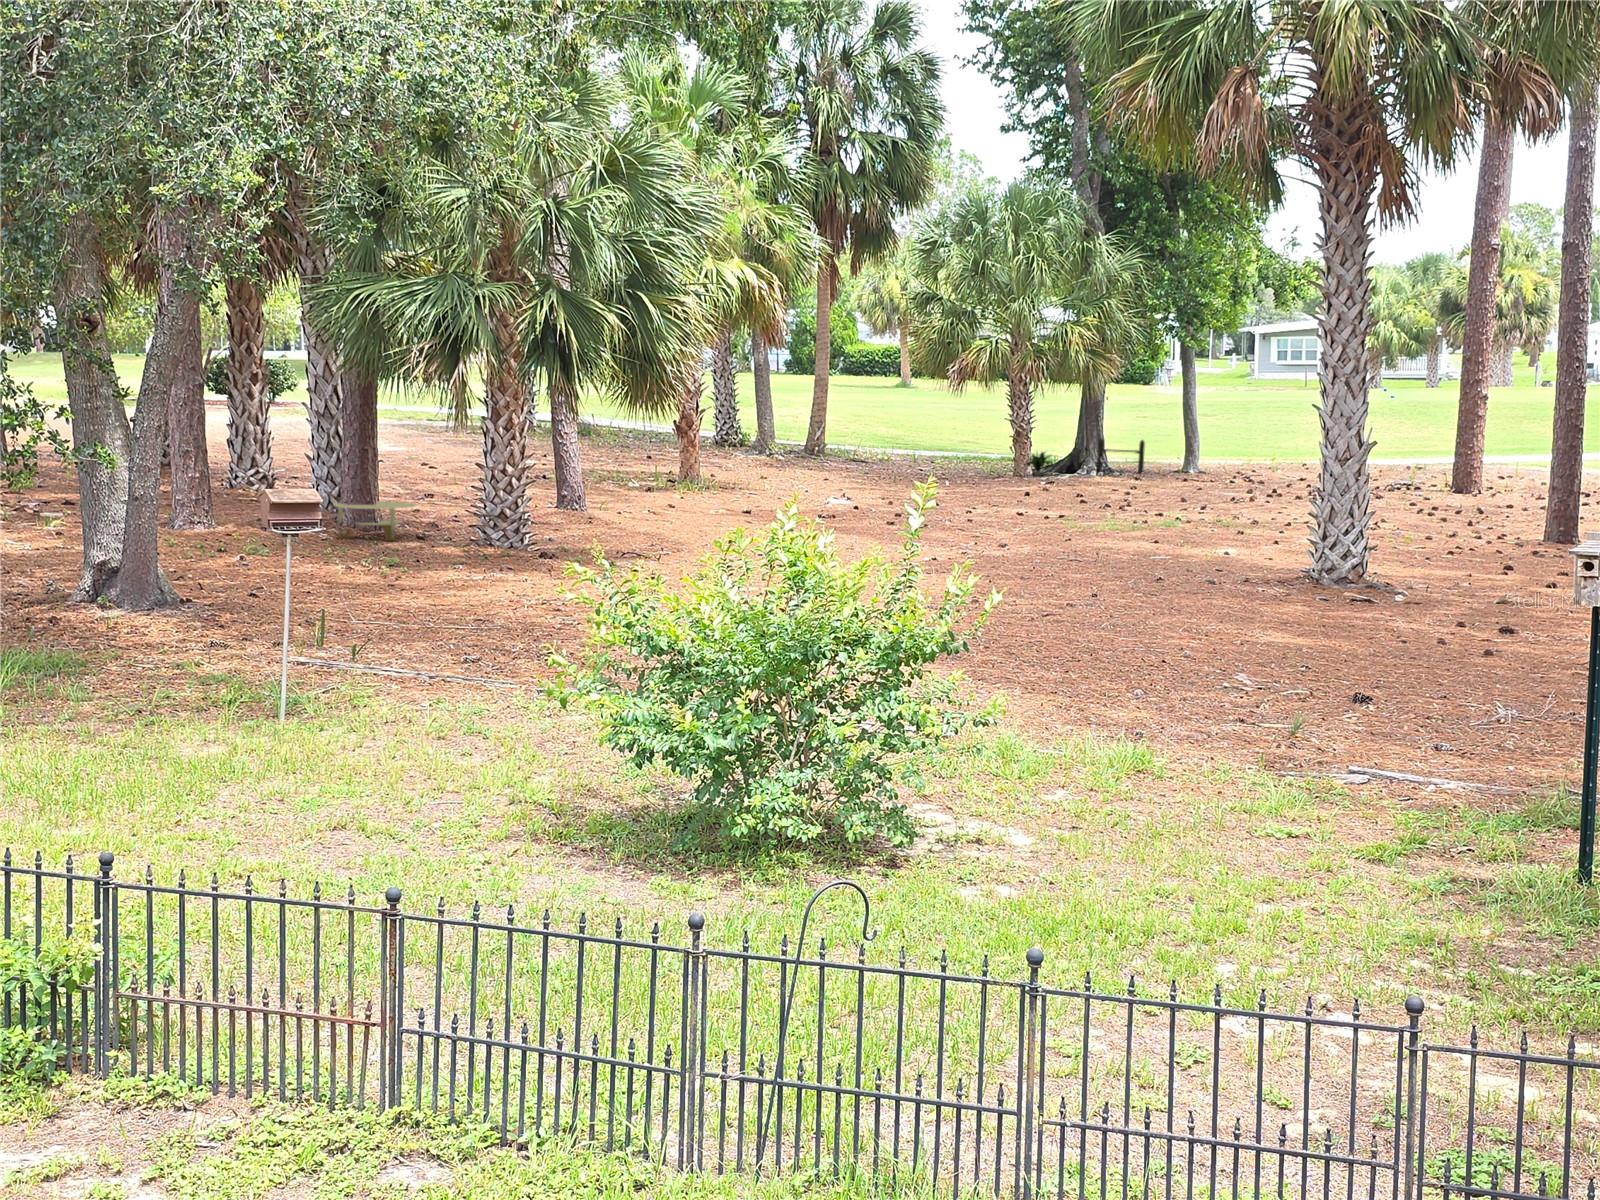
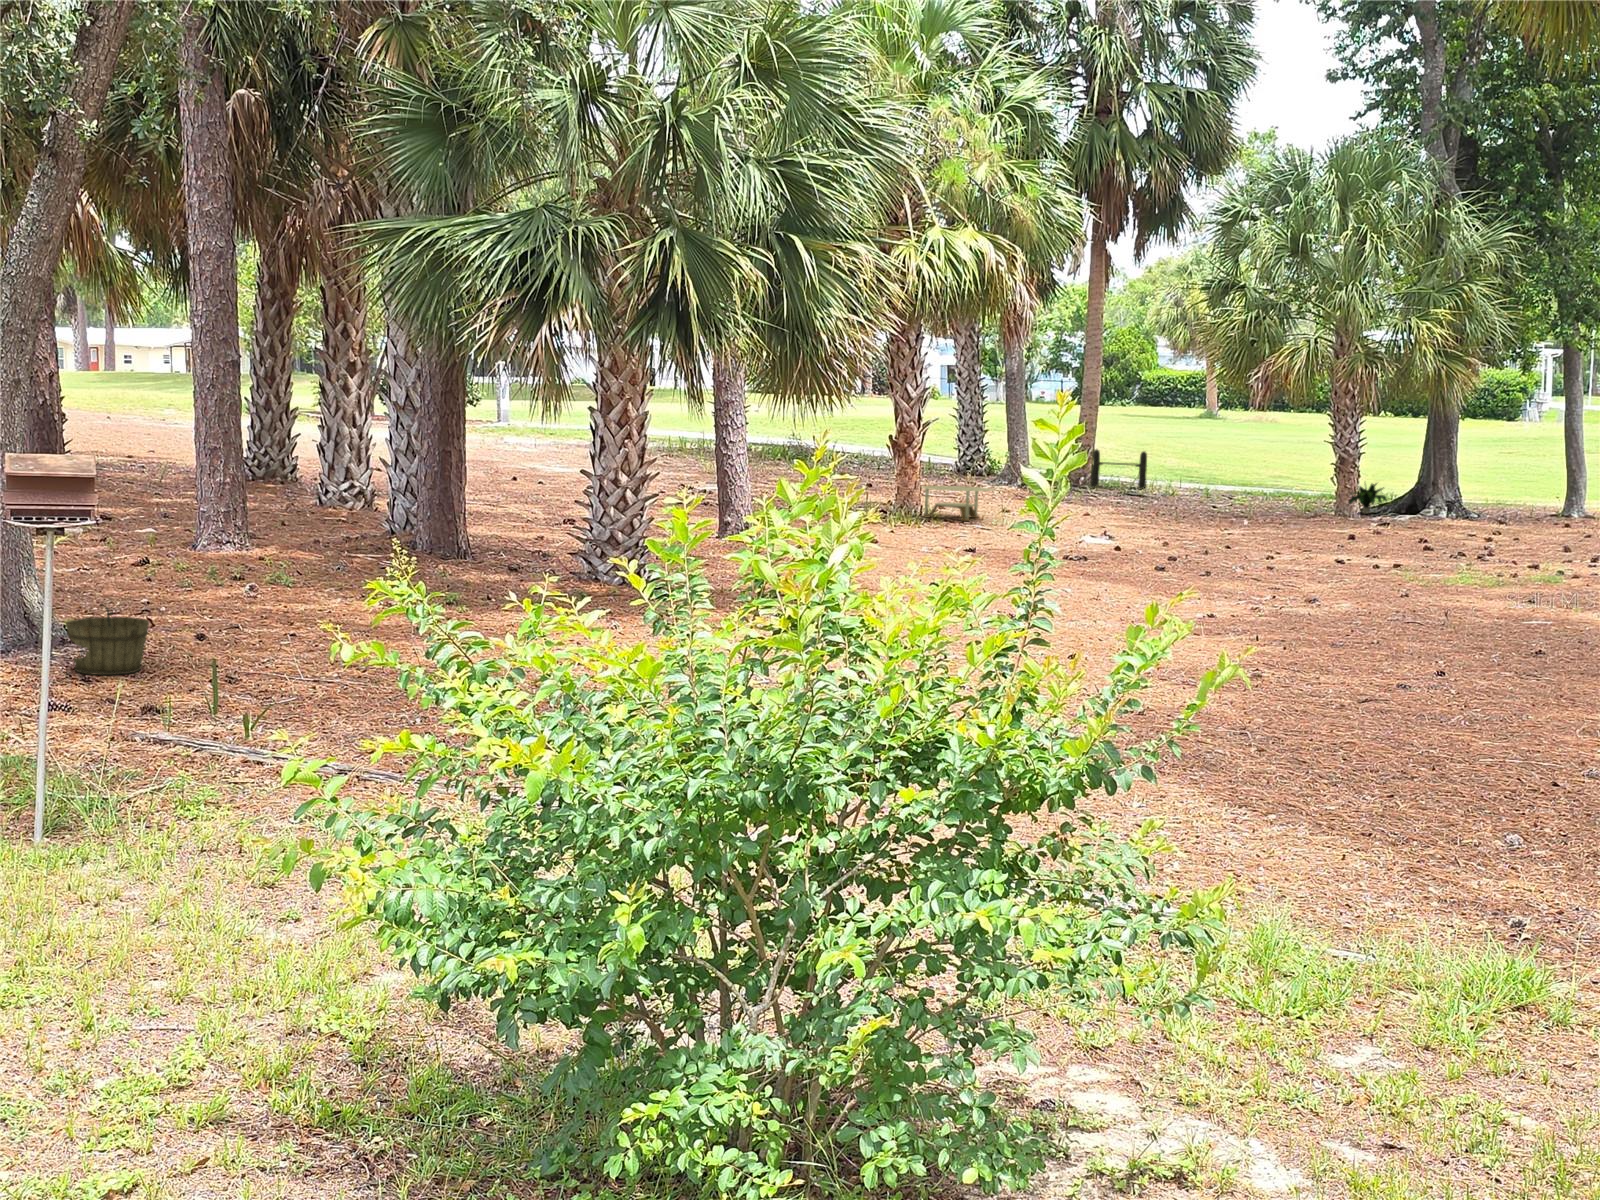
bench: present [1097,439,1145,473] -> present [1091,449,1147,489]
round table: present [334,501,416,541] -> present [922,486,993,521]
wooden bucket: none [161,569,219,619] -> present [66,604,149,675]

